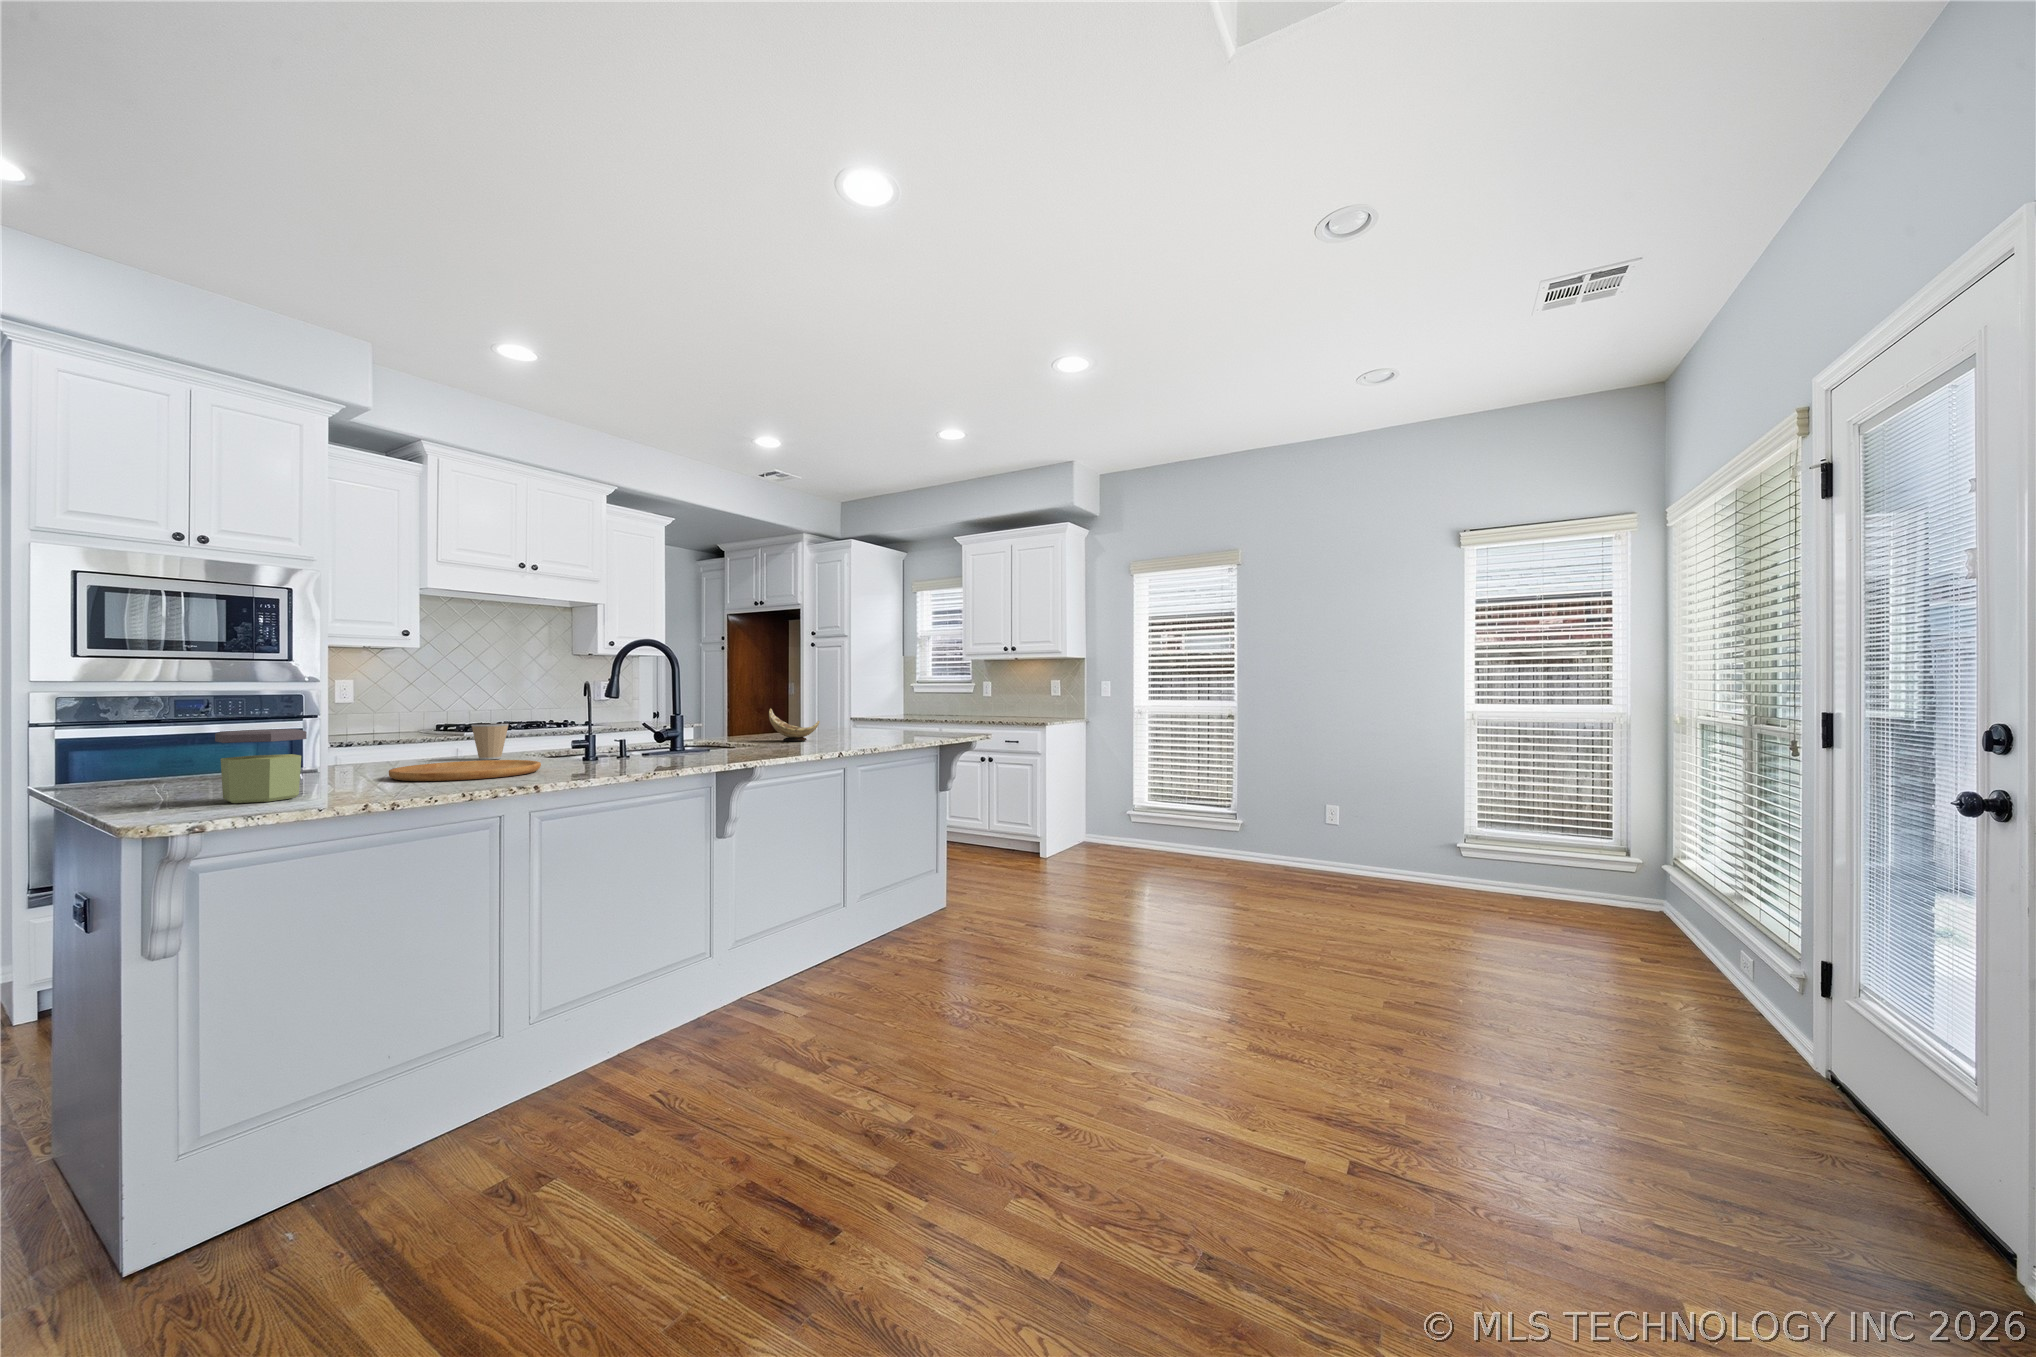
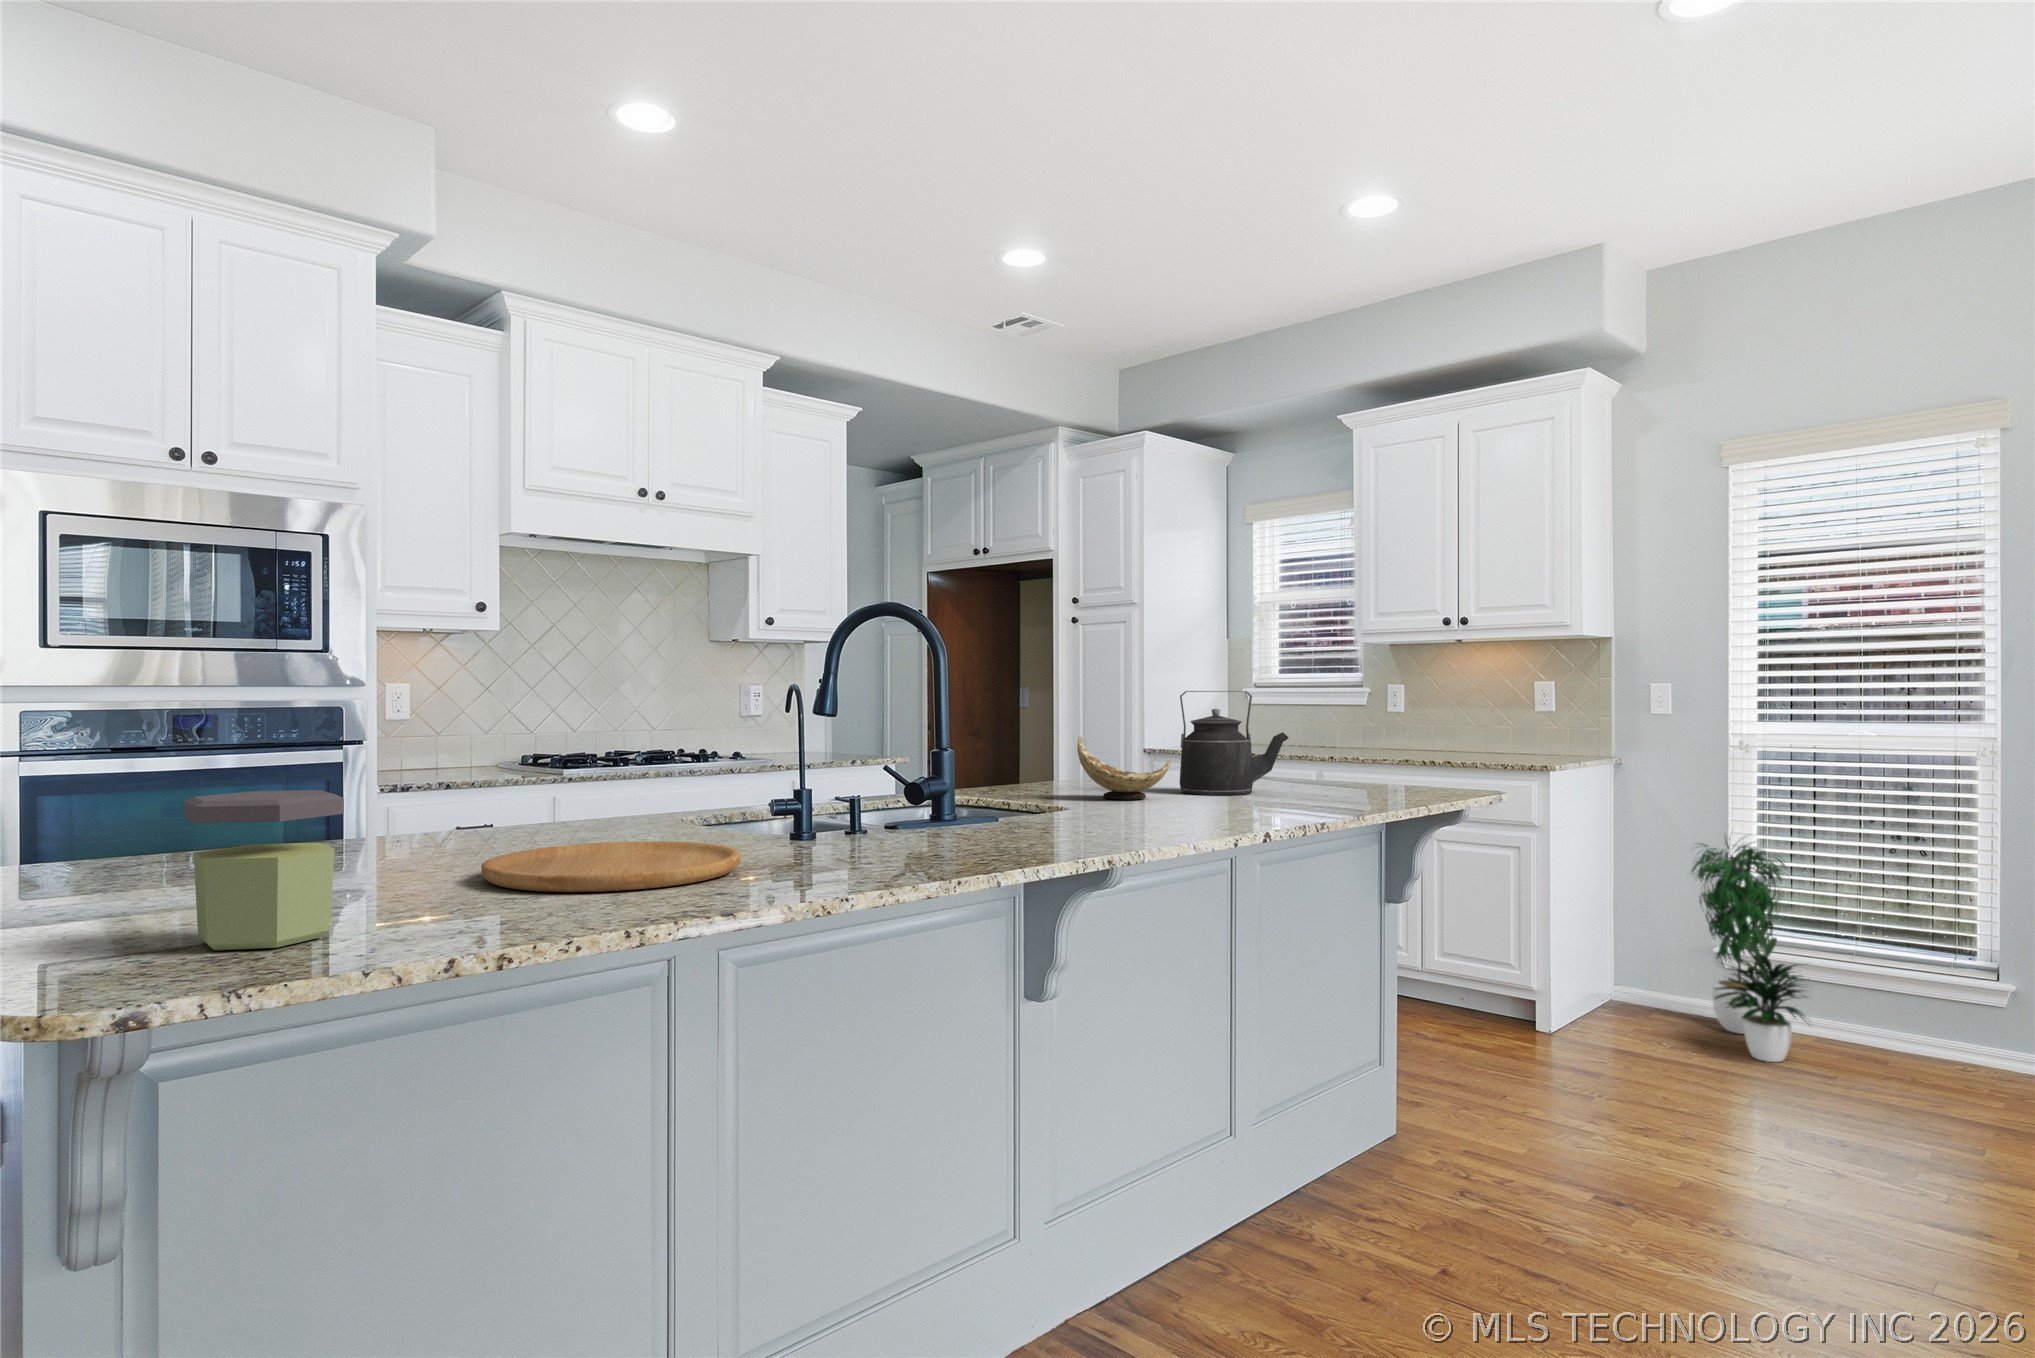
kettle: none [831,684,889,739] -> present [1180,691,1288,795]
coffee cup: present [471,723,509,760] -> none [601,764,662,832]
potted plant: none [1120,754,1167,870] -> present [1691,839,1806,1062]

